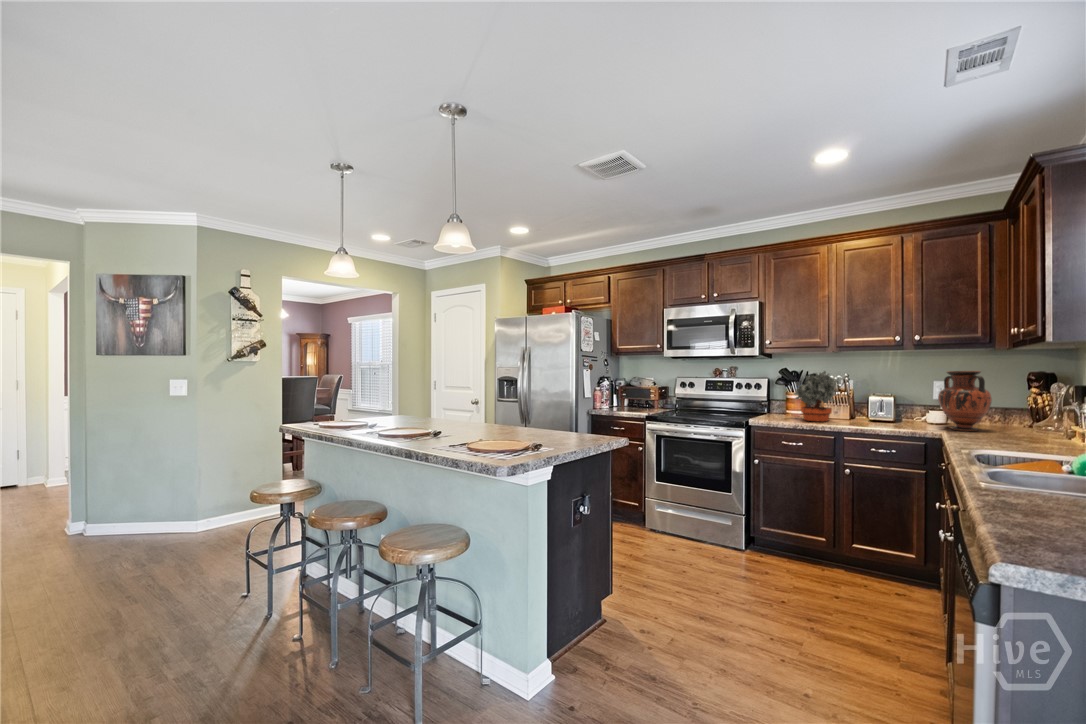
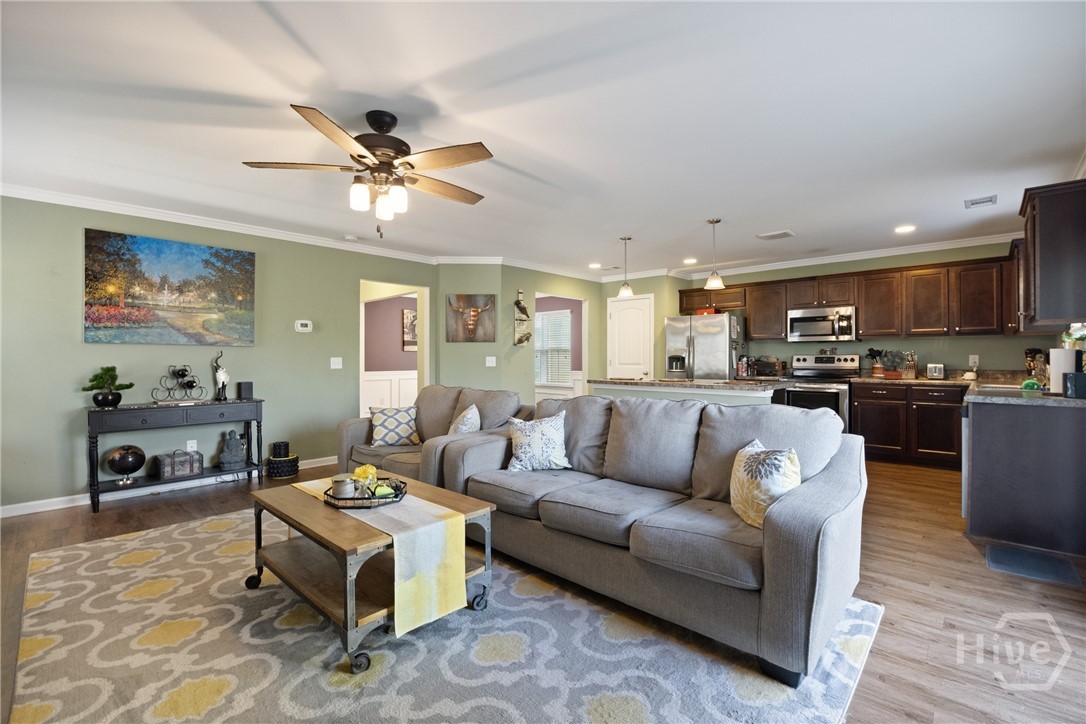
vase: present [938,371,992,431] -> none [970,348,1002,382]

